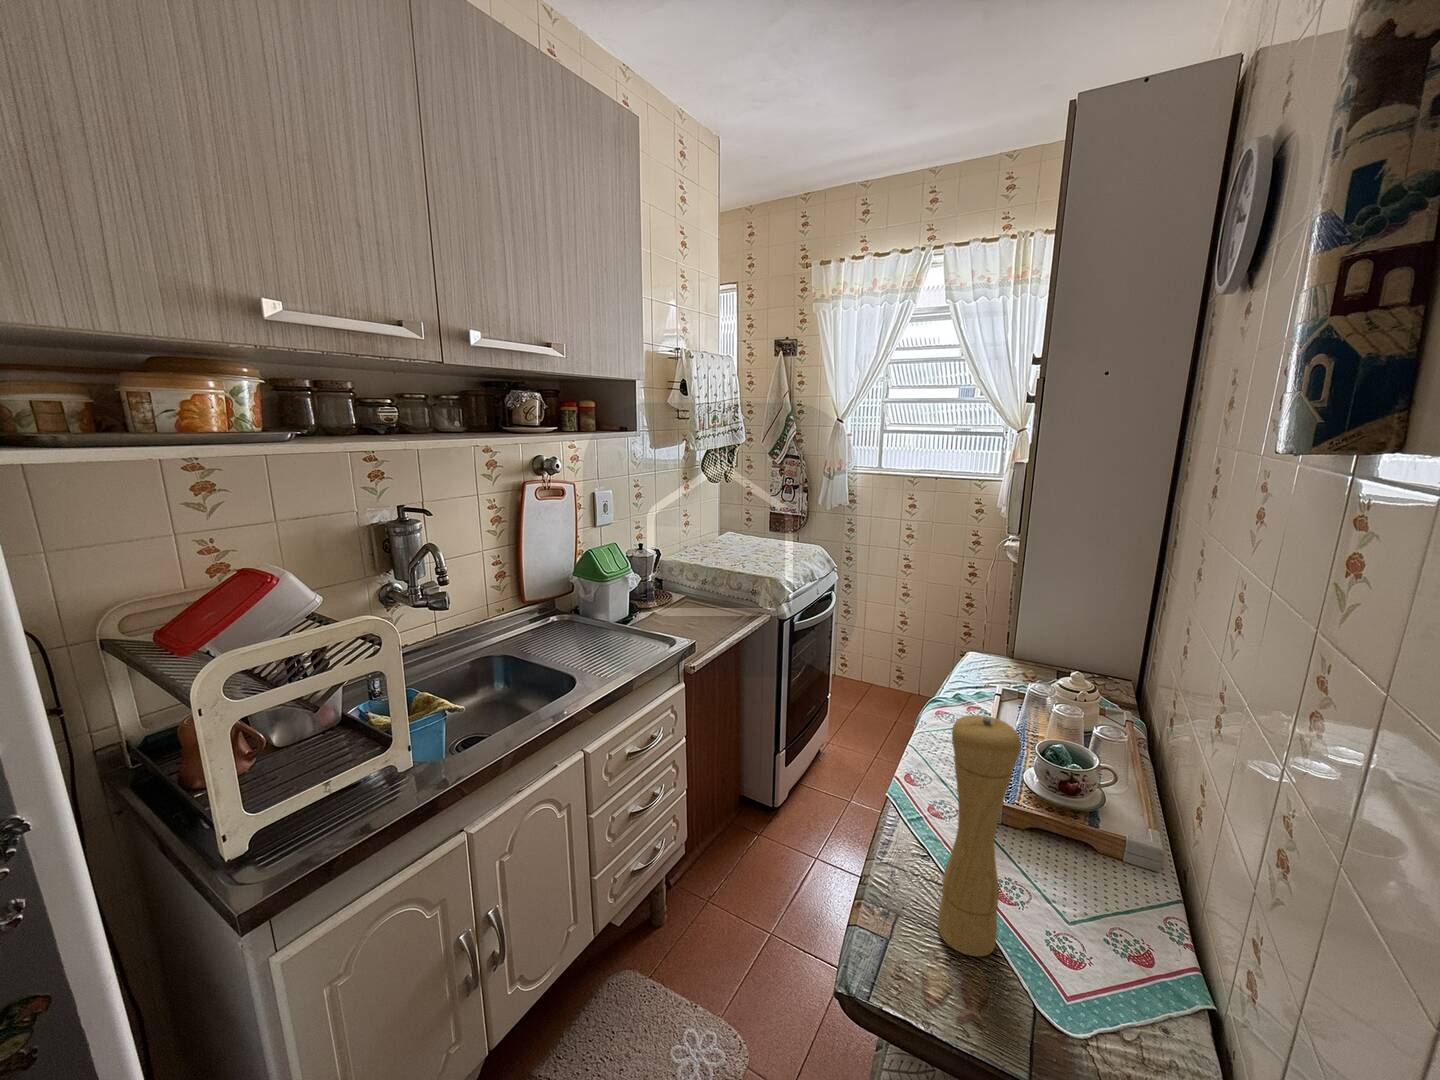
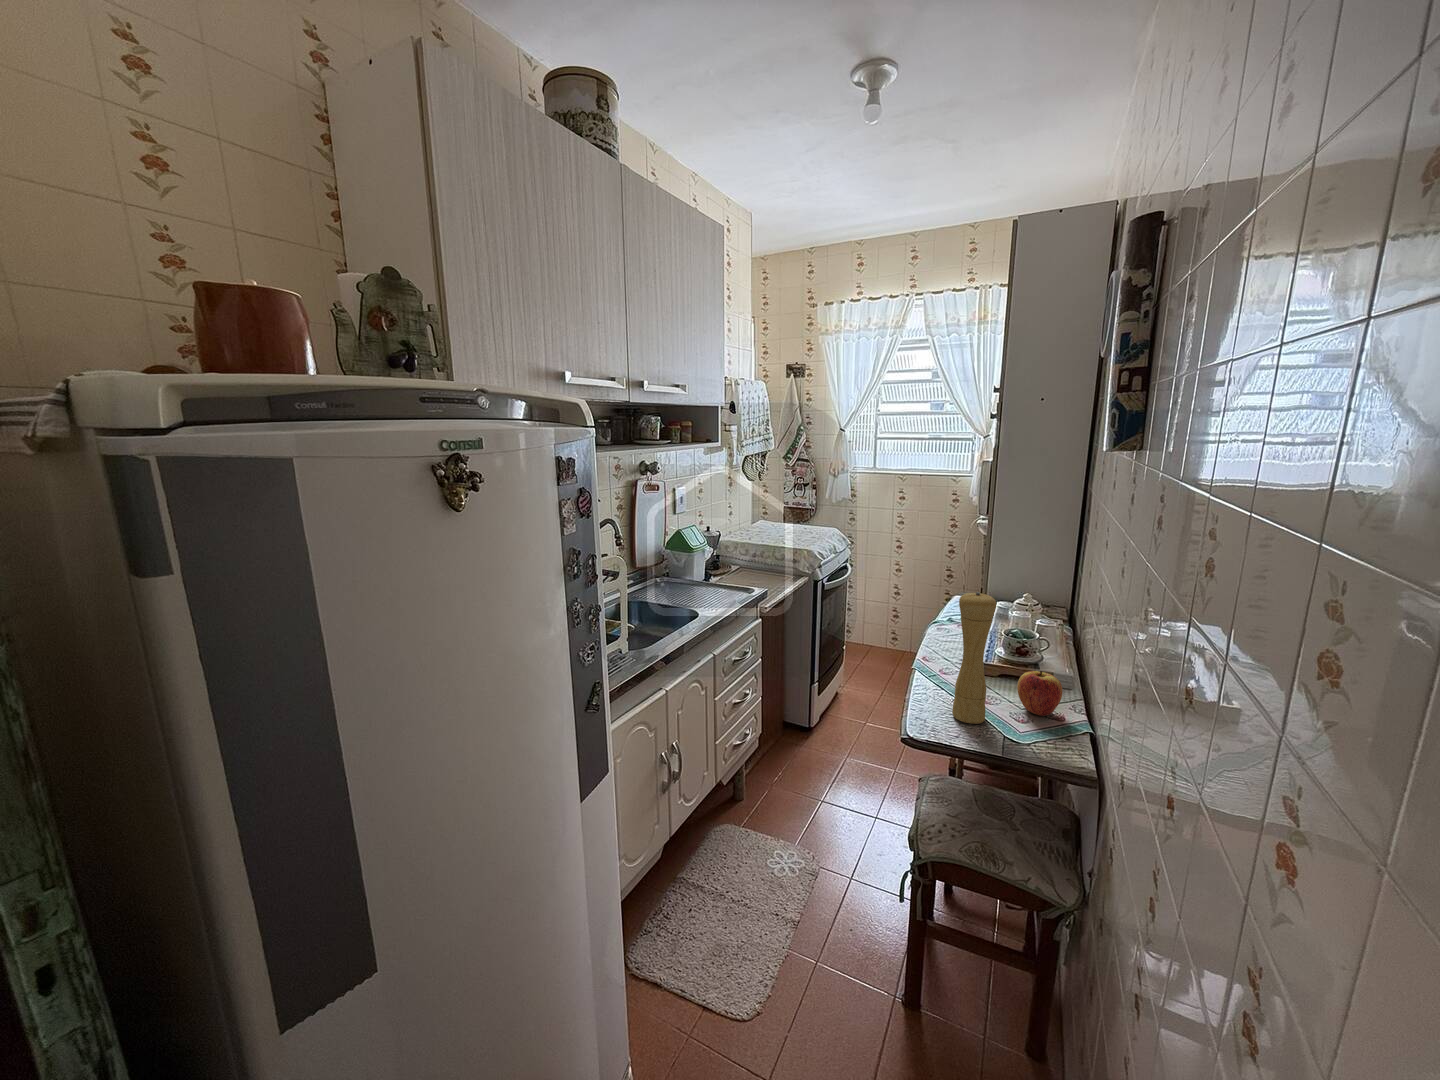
apple: none [1057,852,1142,942] -> present [1017,671,1063,716]

